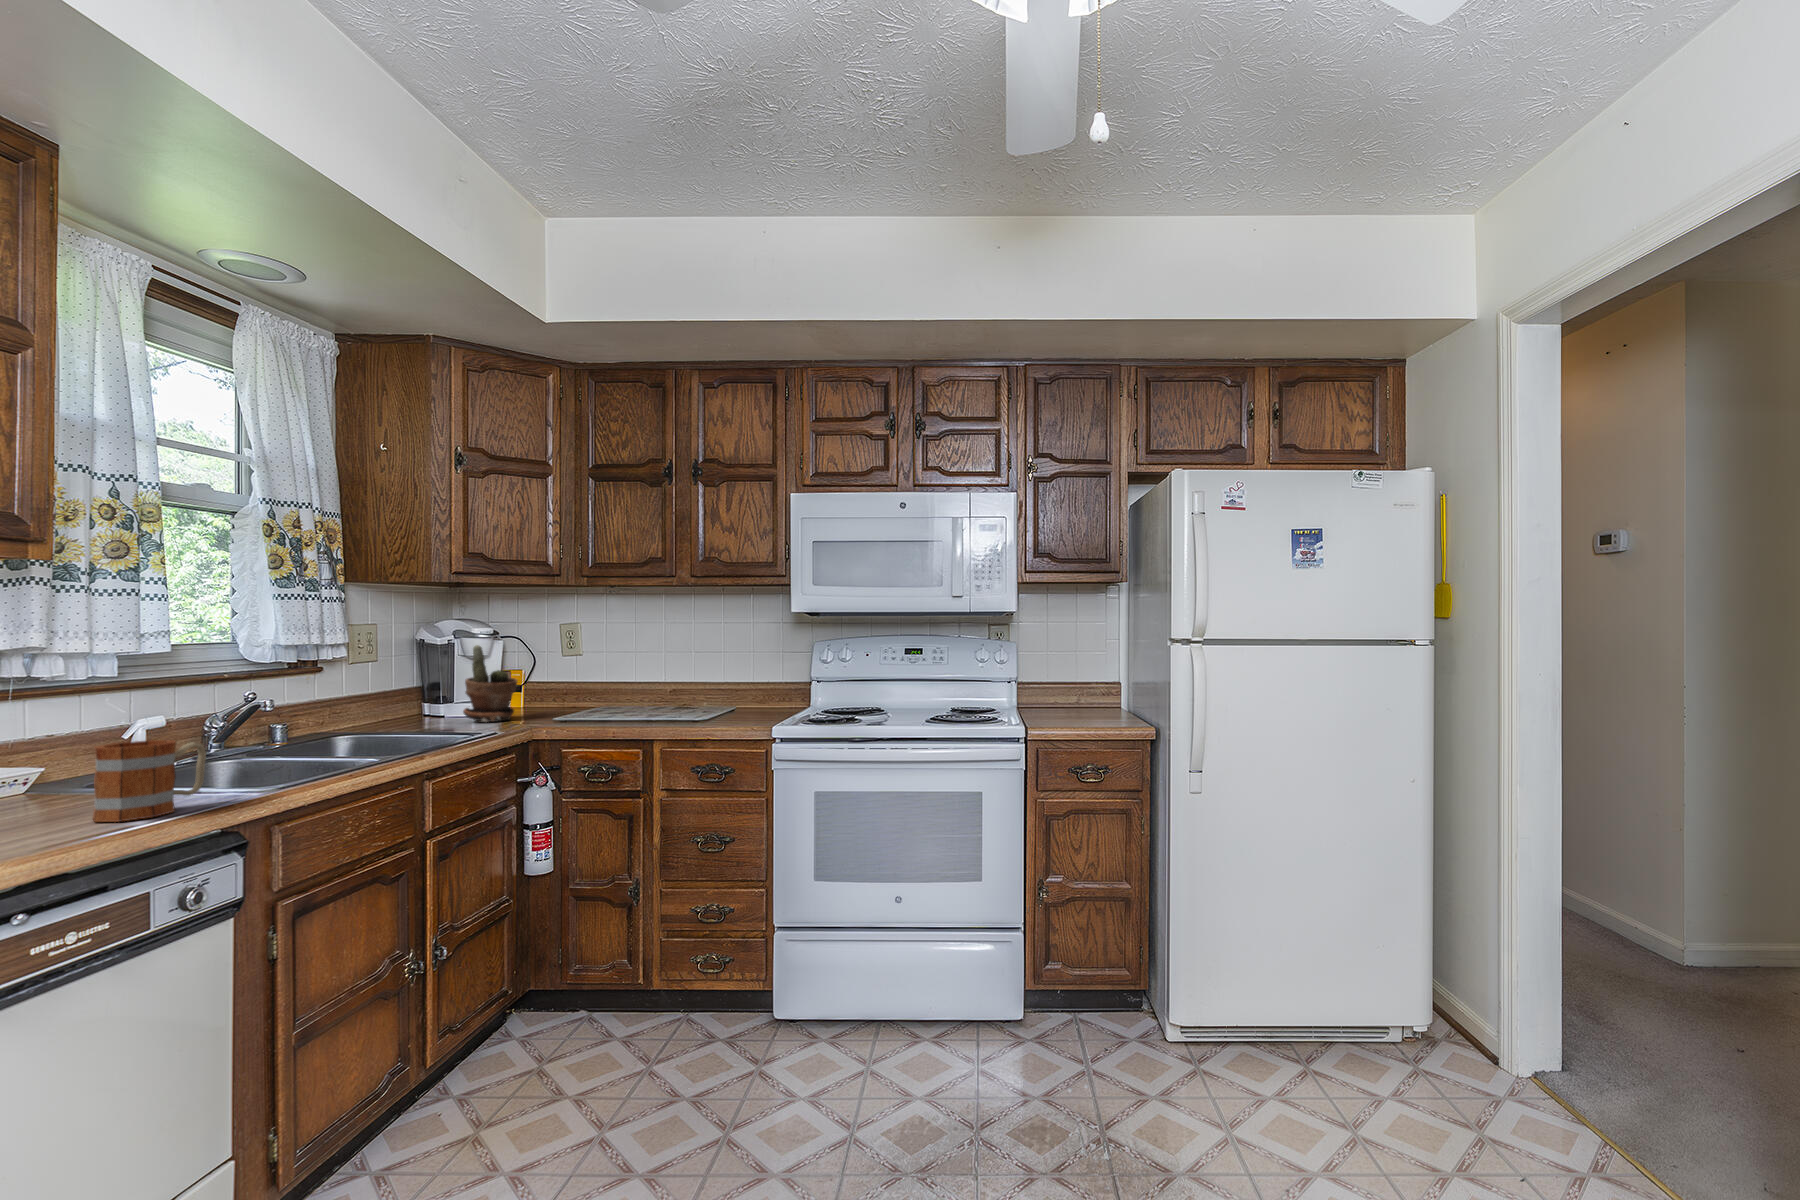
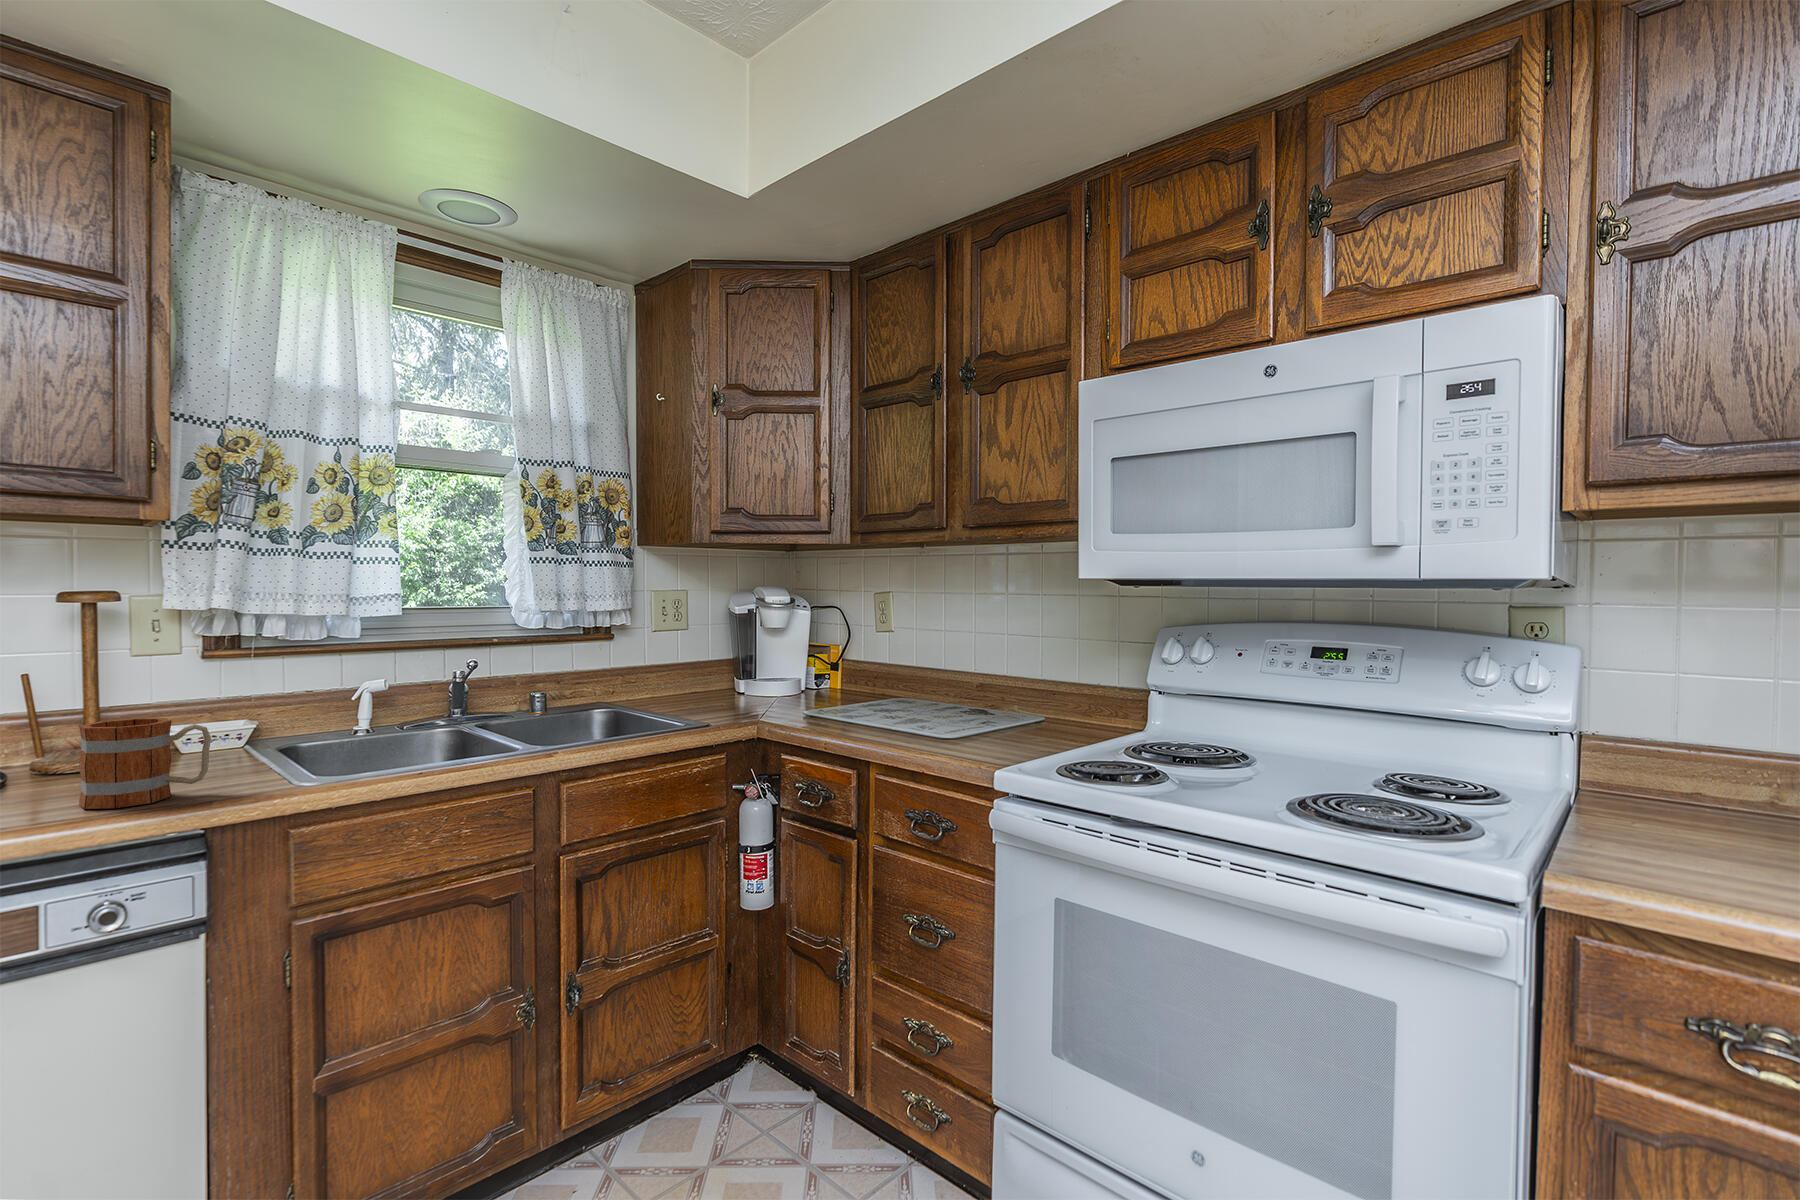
potted plant: present [463,645,517,722] -> none [723,616,780,709]

